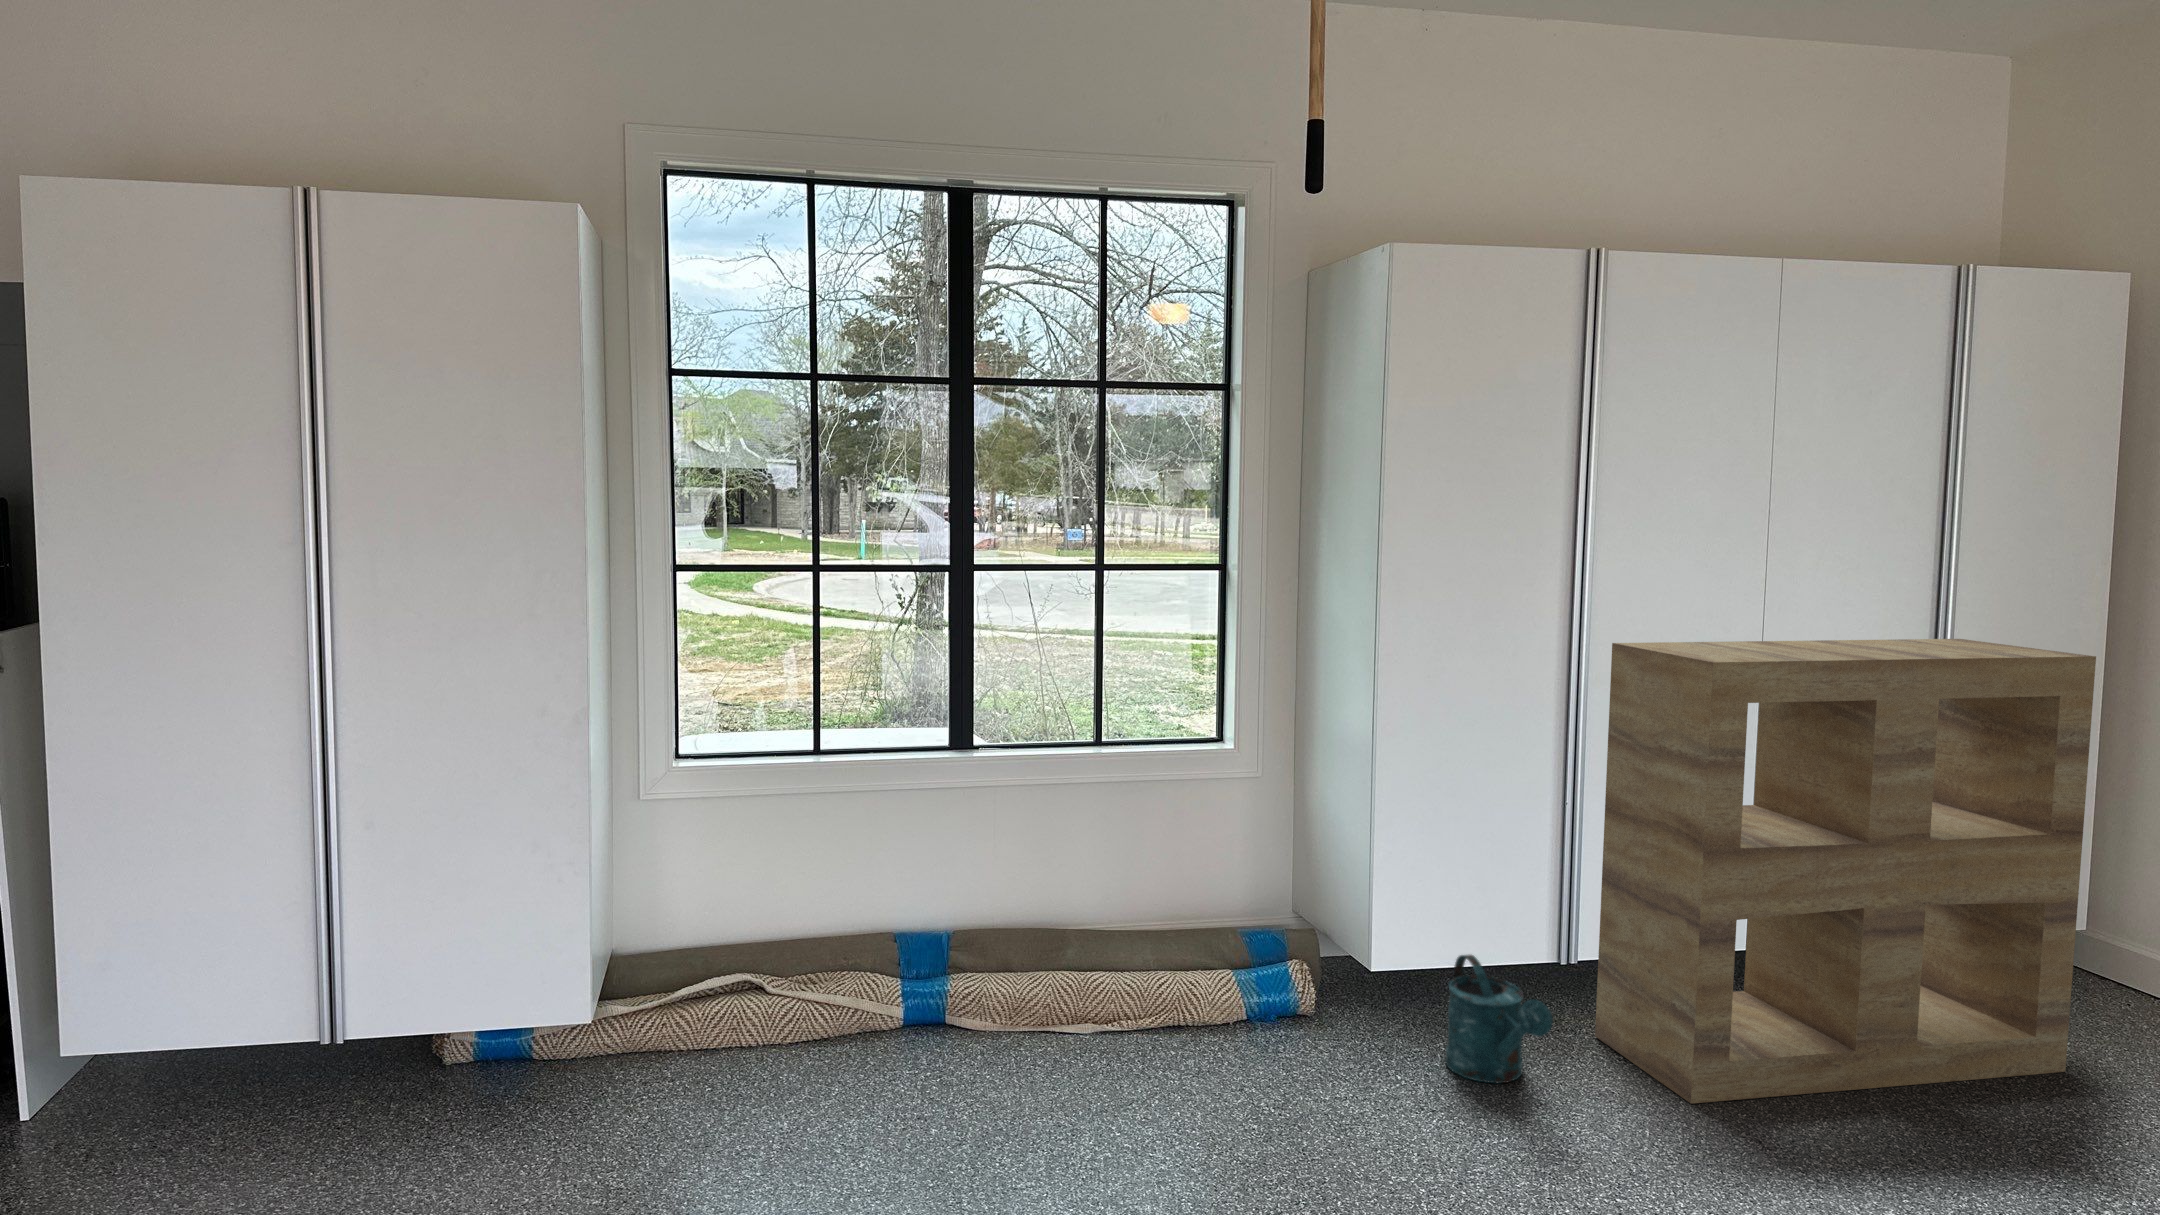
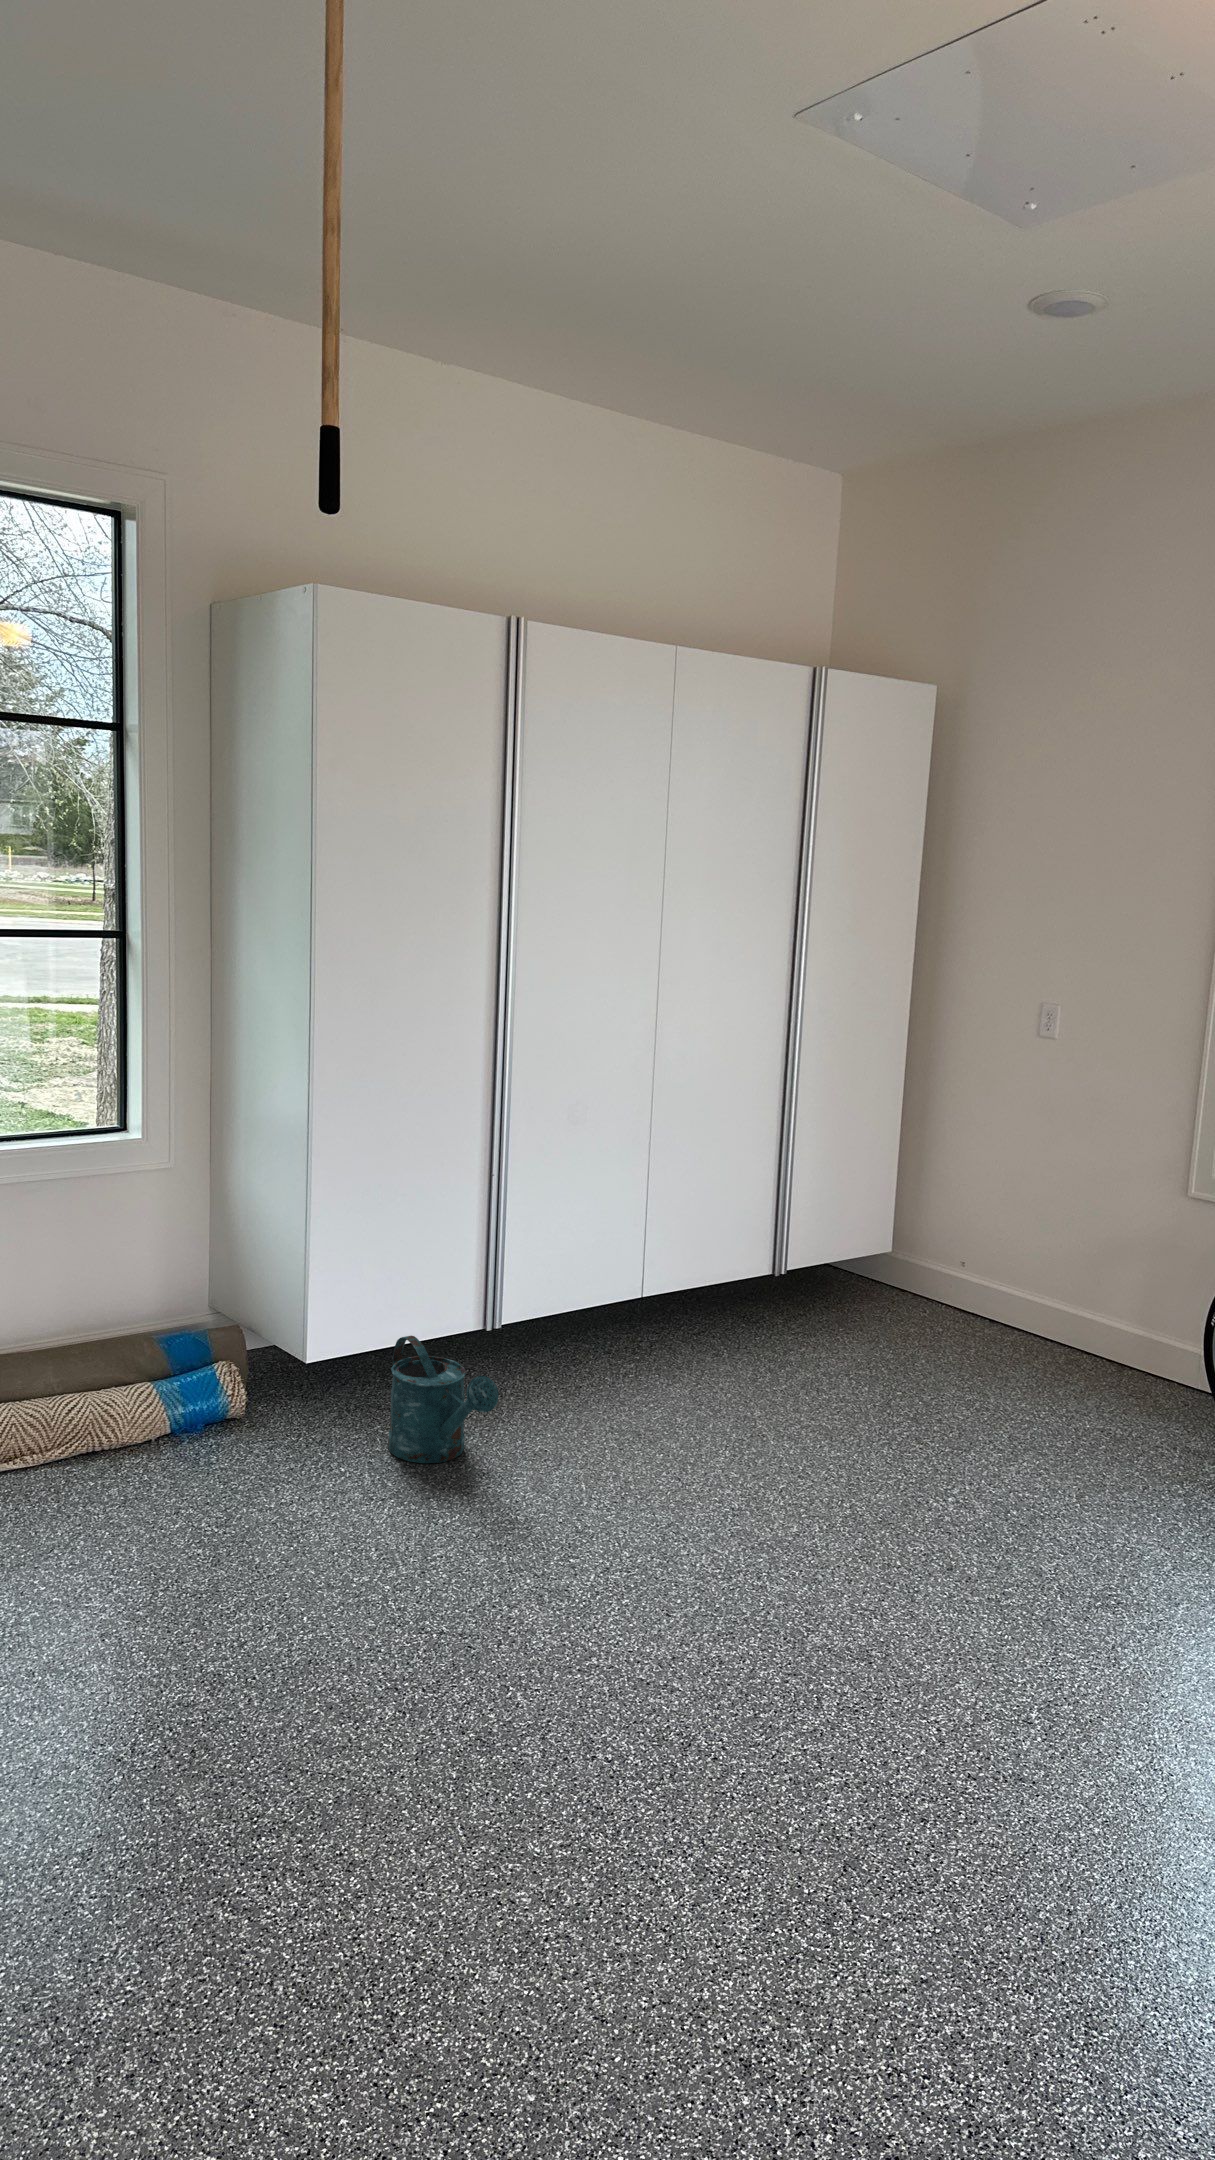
shelving unit: present [1595,639,2096,1104] -> none [526,1000,934,1453]

